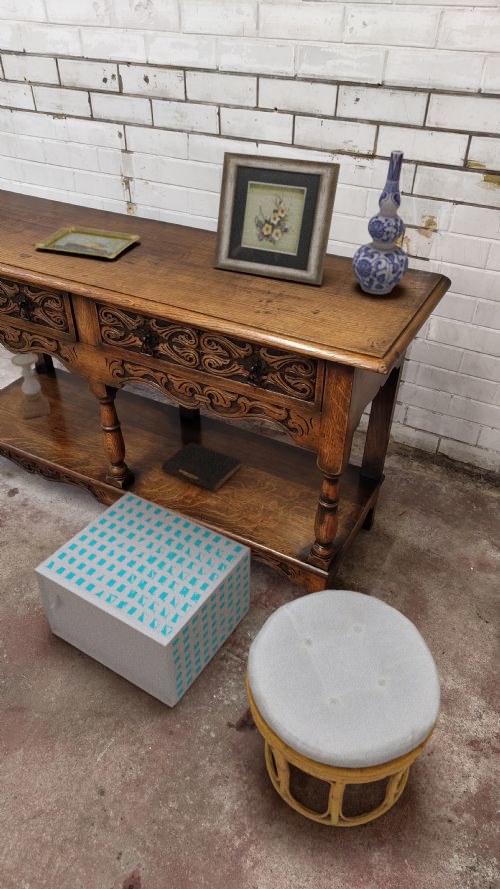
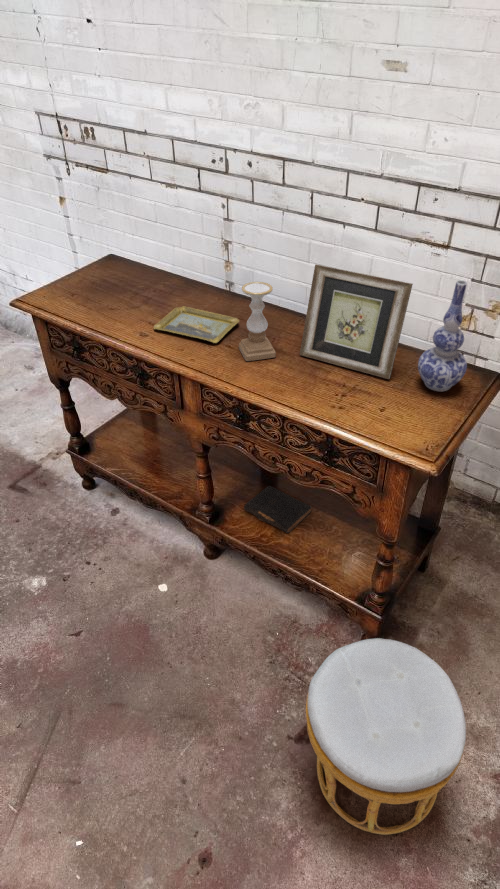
candle holder: present [11,354,51,419] -> present [239,282,276,361]
storage box: present [34,492,250,708] -> none [139,529,315,717]

